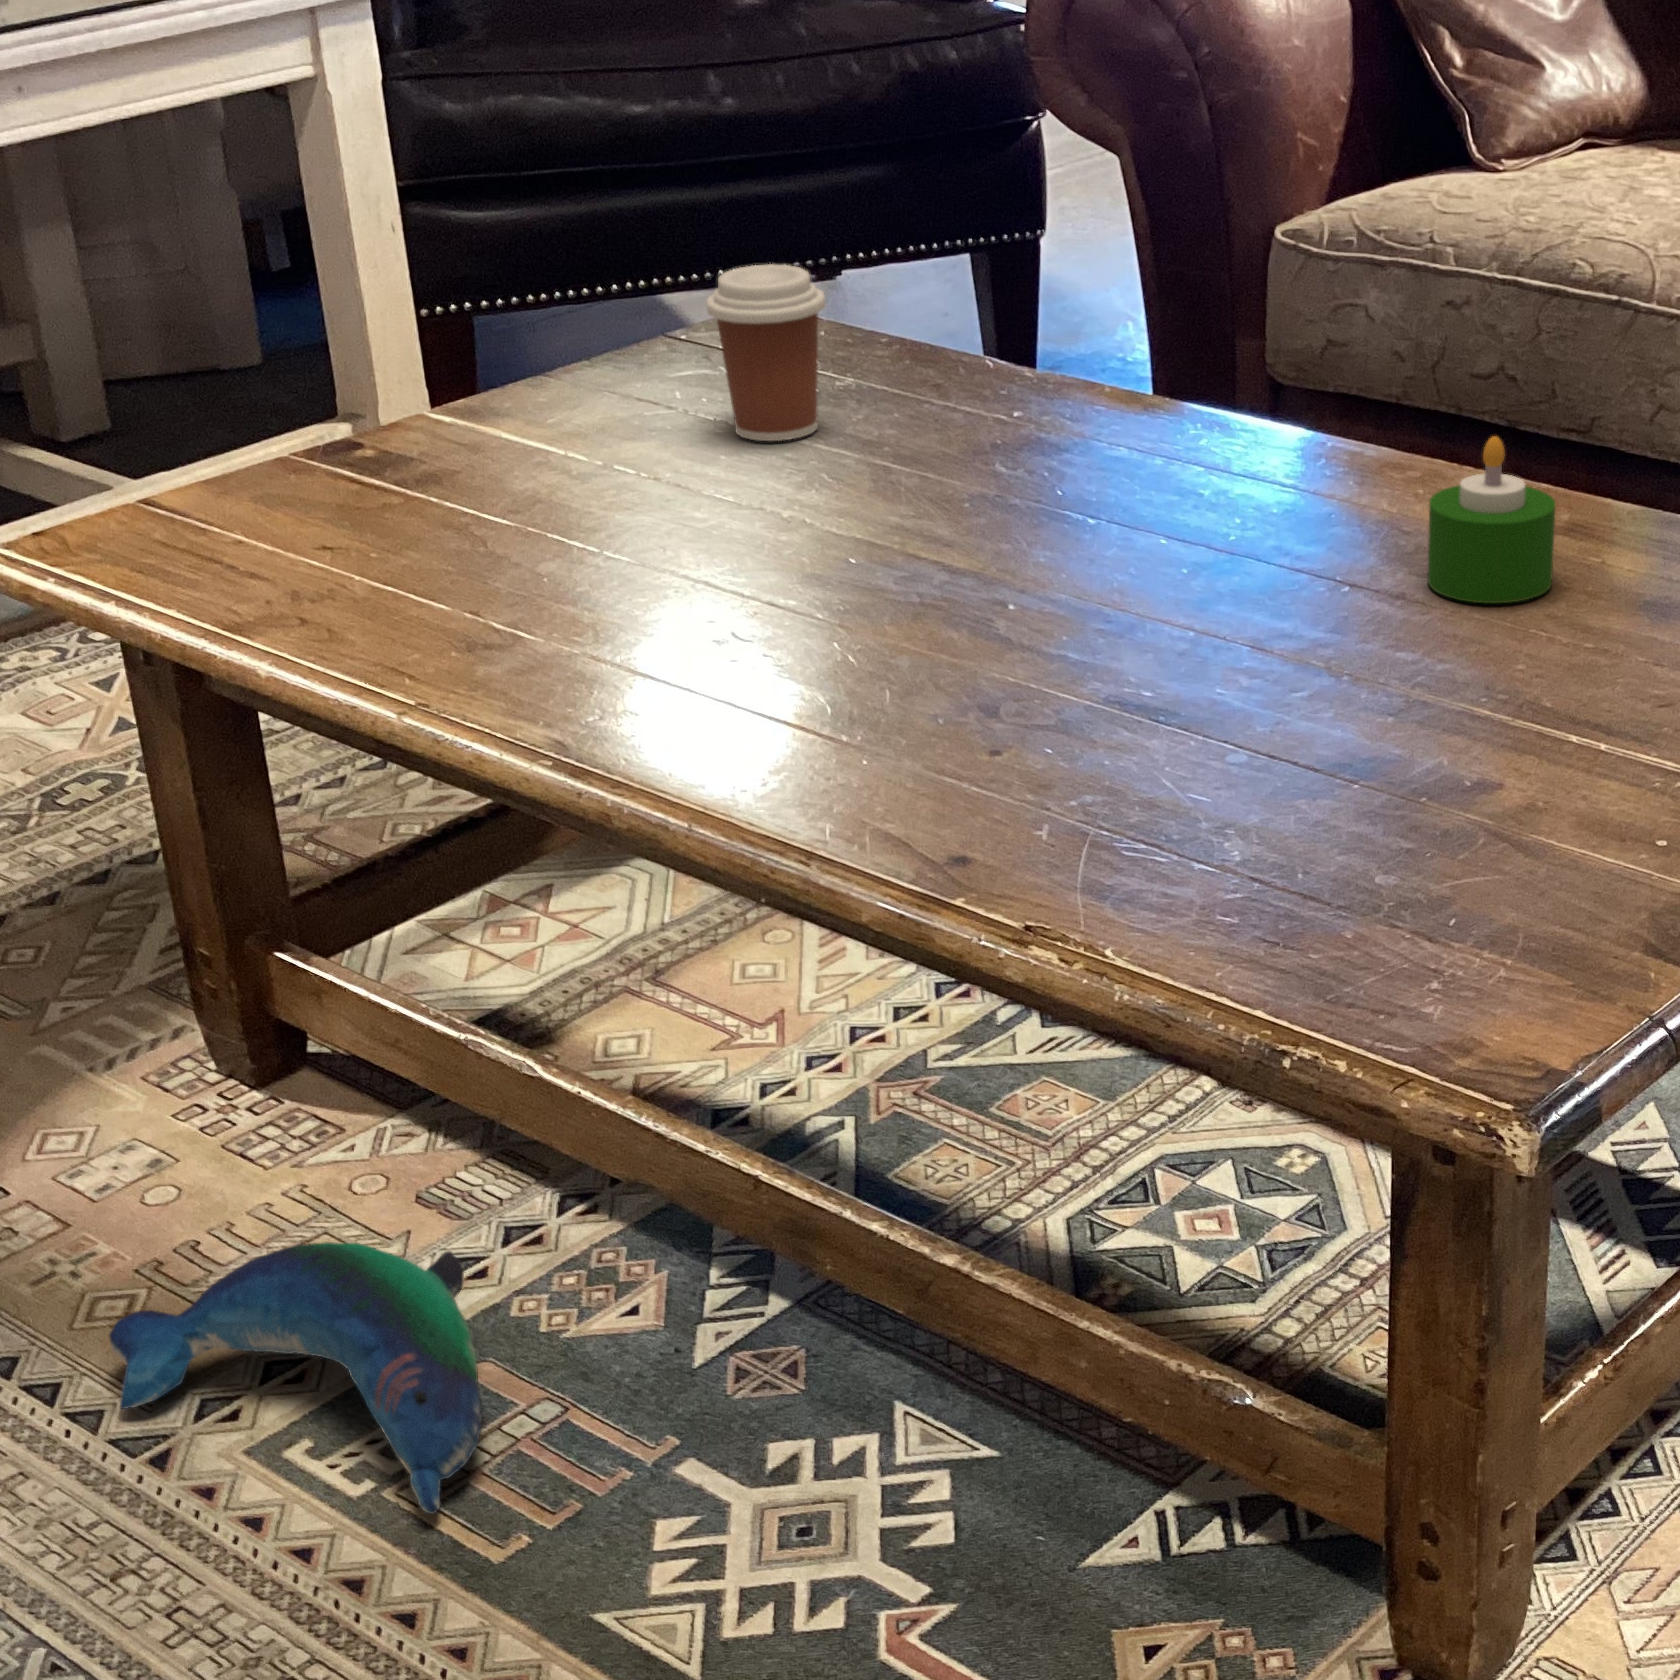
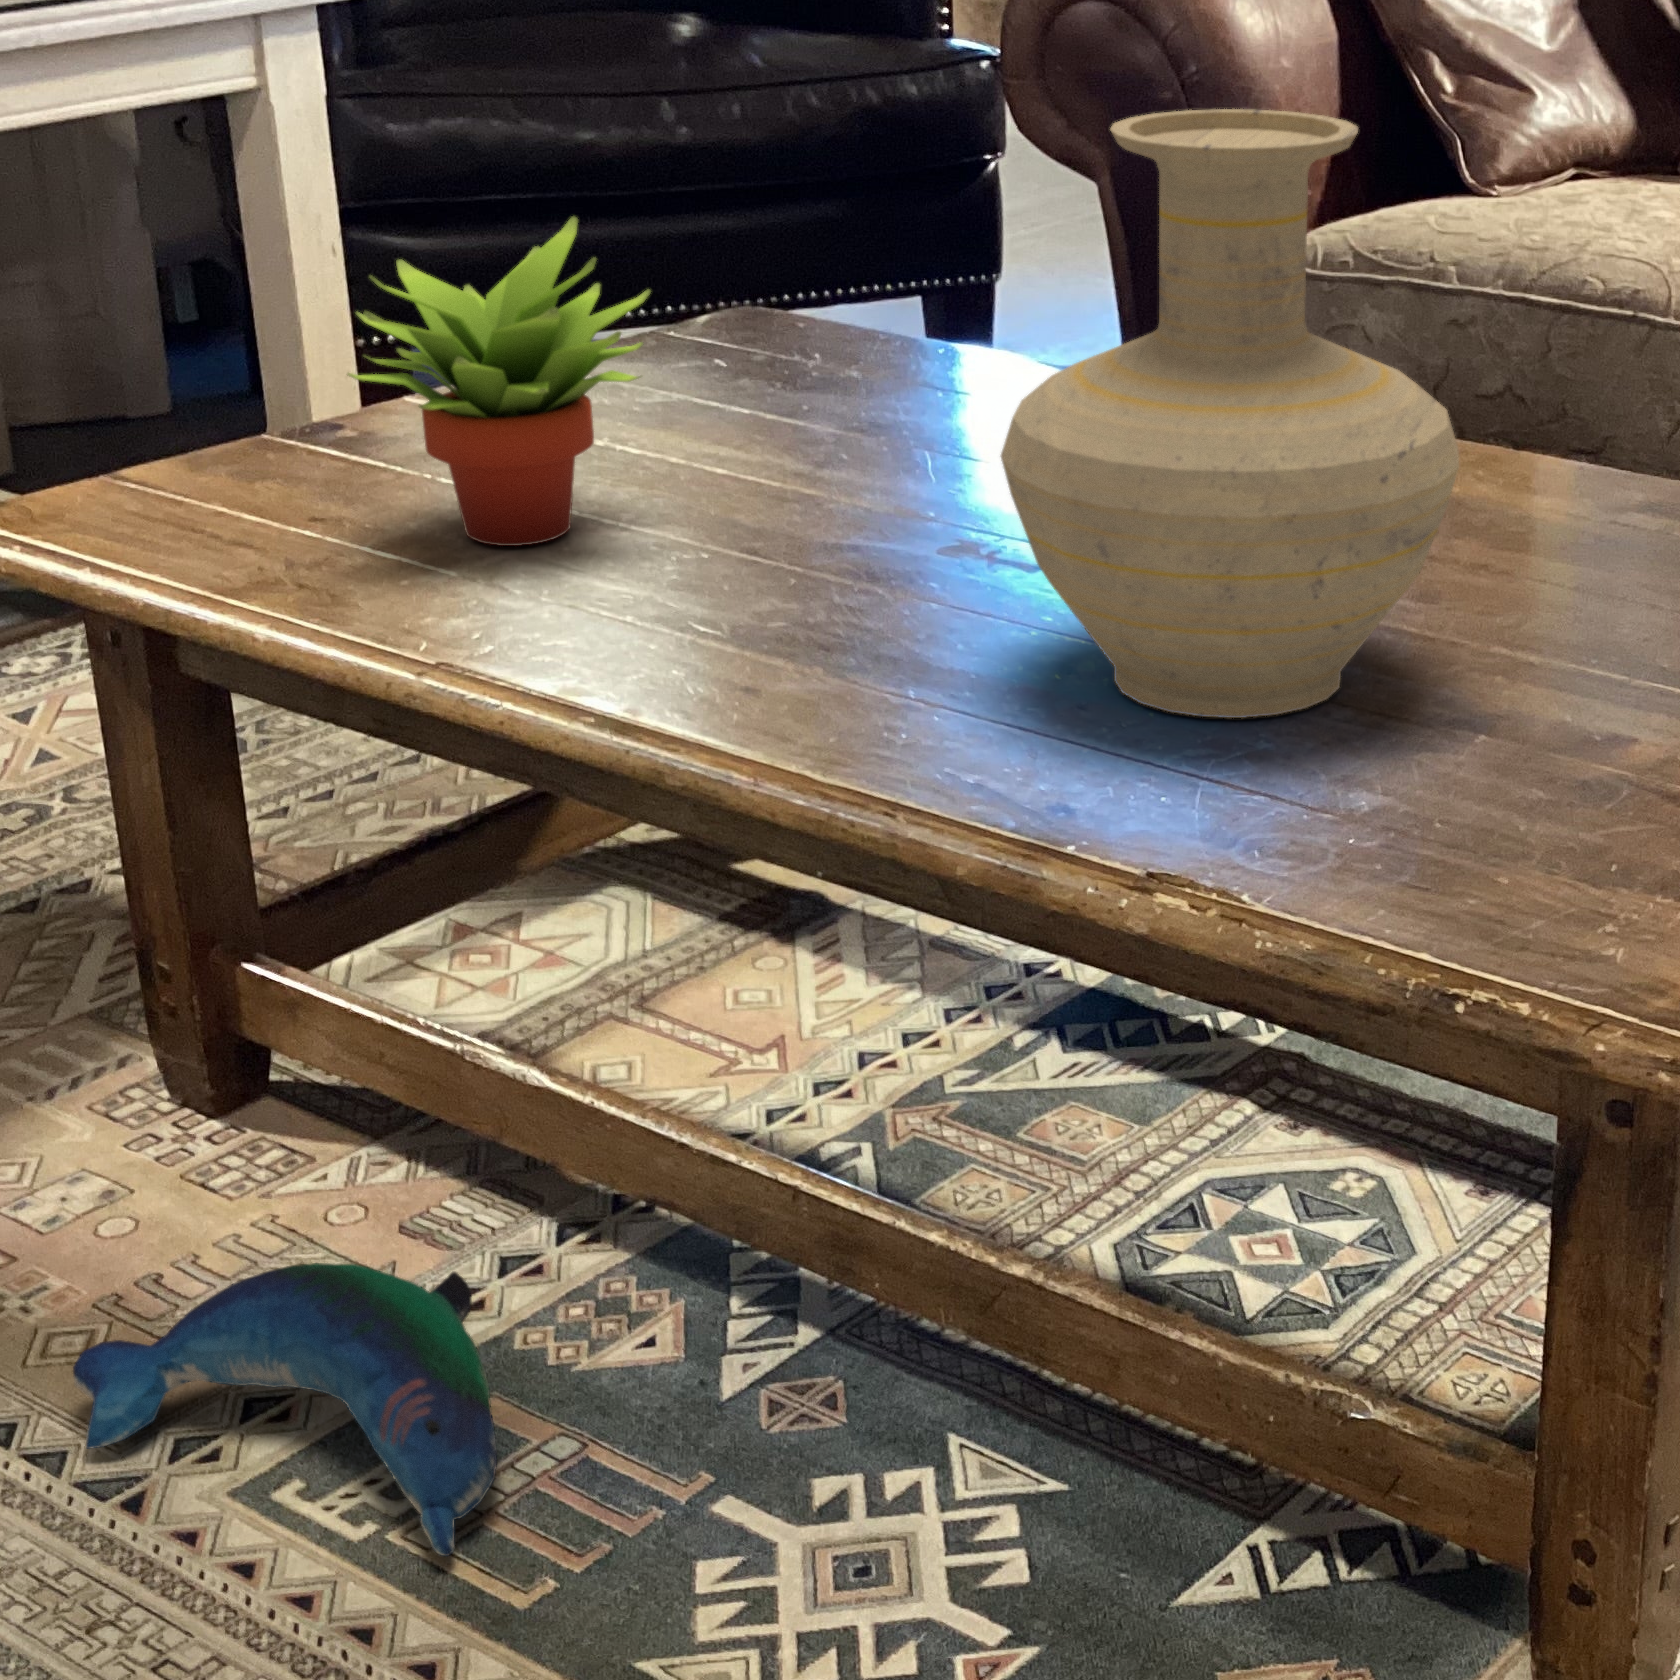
vase: none [918,190,1346,760] -> present [1001,109,1459,718]
succulent plant: none [343,263,626,575] -> present [348,216,651,546]
coffee cup: present [706,264,826,441] -> none [716,243,843,427]
candle: present [1428,436,1555,603] -> none [1507,400,1646,576]

